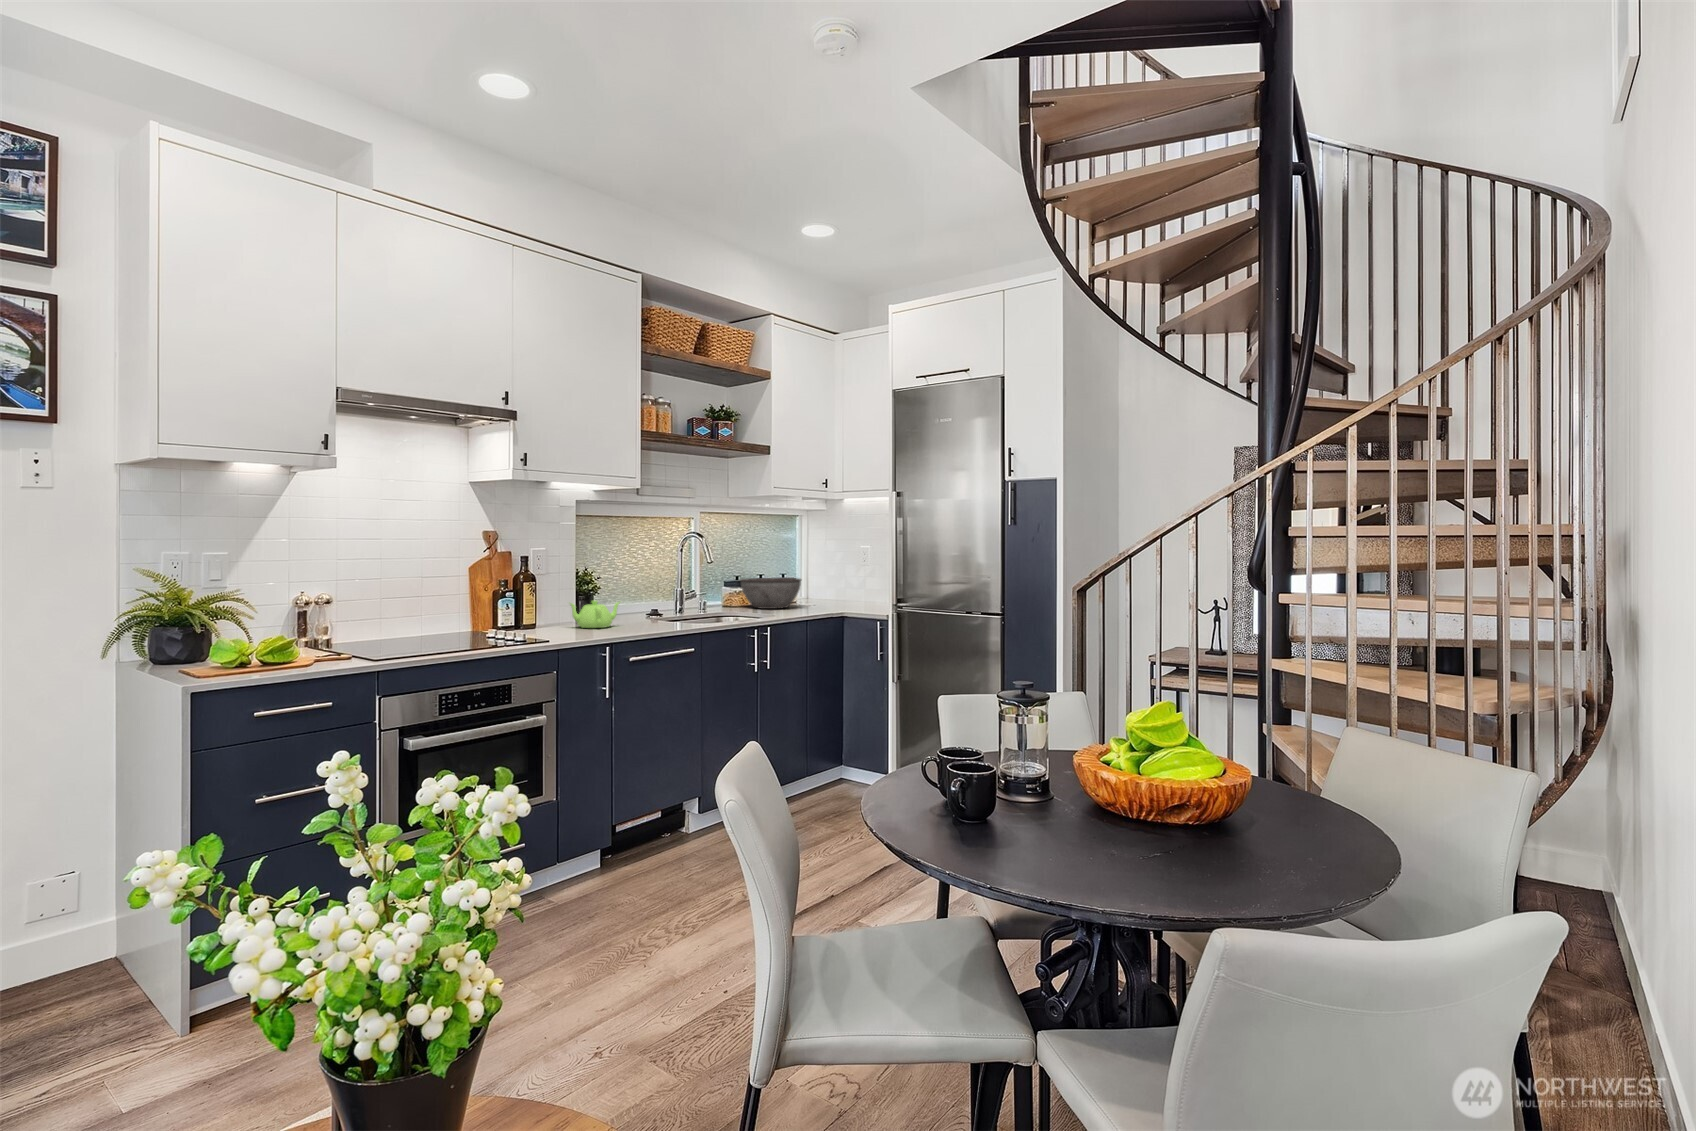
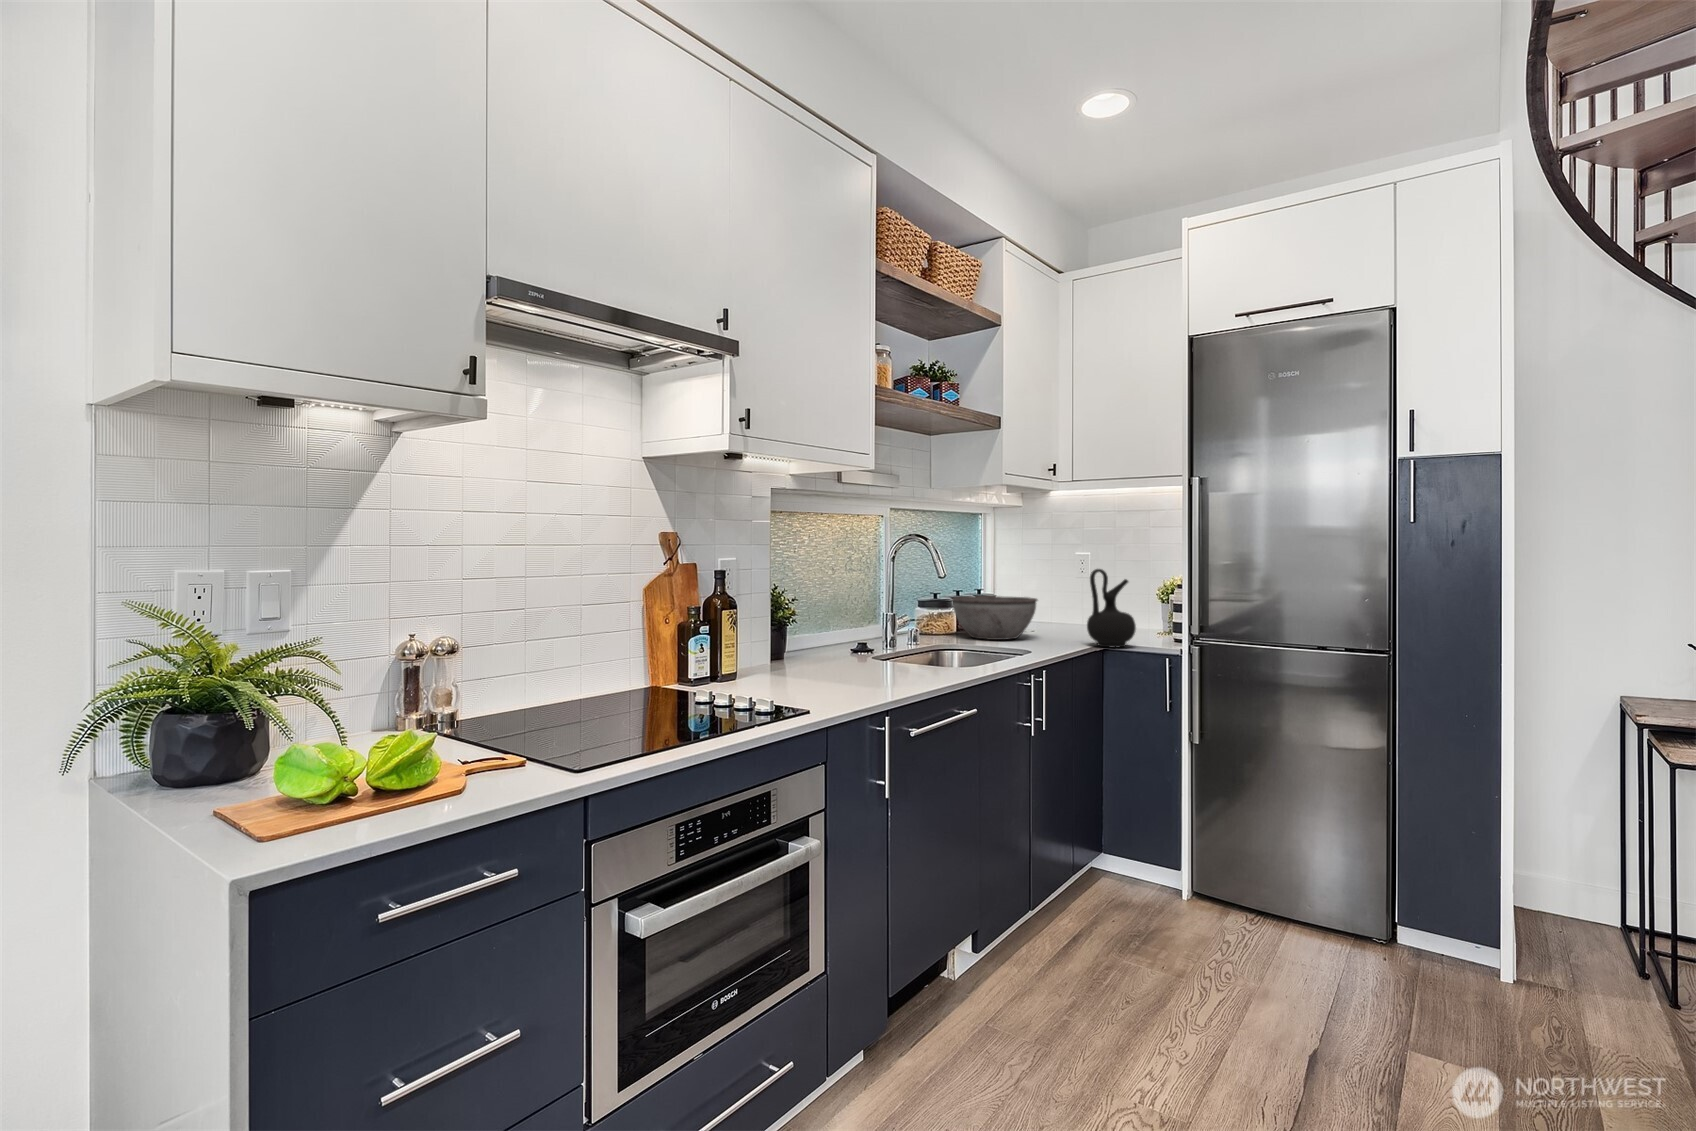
ceramic jug: none [827,557,861,613] -> present [1087,569,1136,648]
teapot: present [570,601,619,628] -> none [788,638,860,681]

